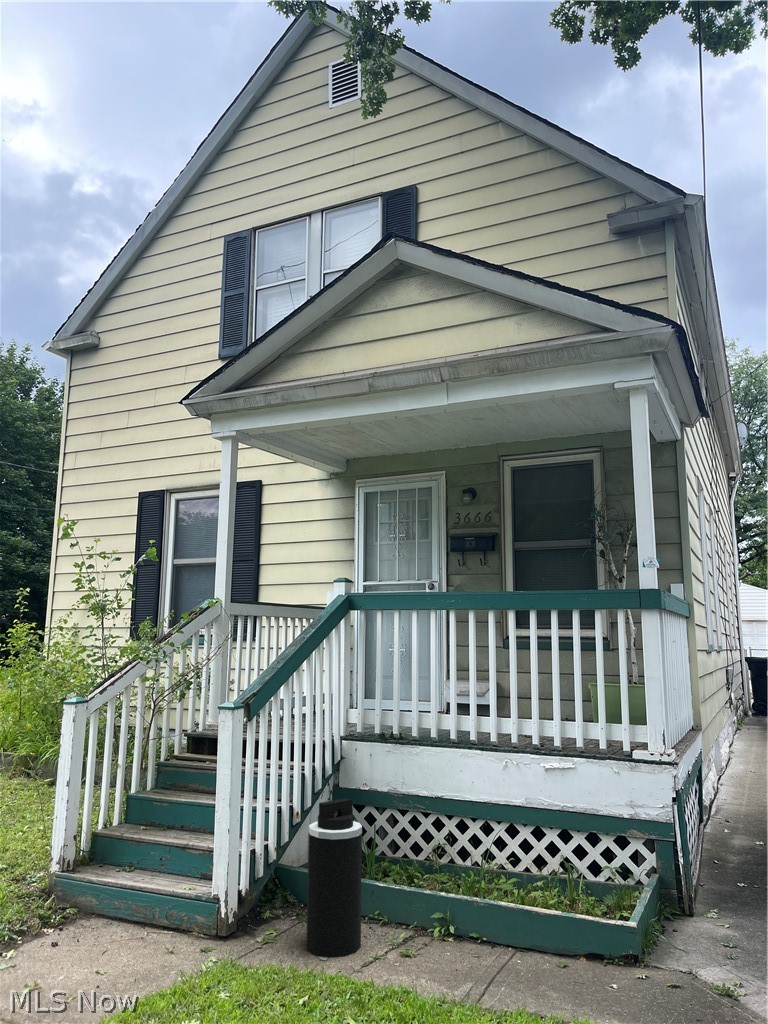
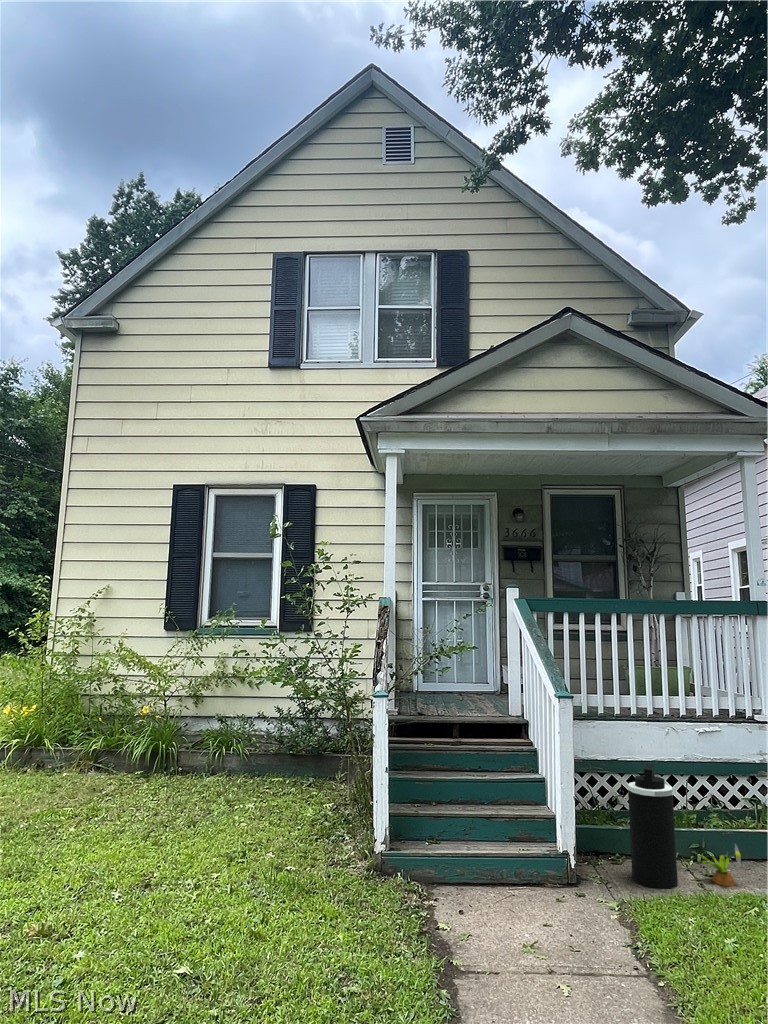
decorative plant: none [383,913,435,969] -> present [701,846,741,886]

